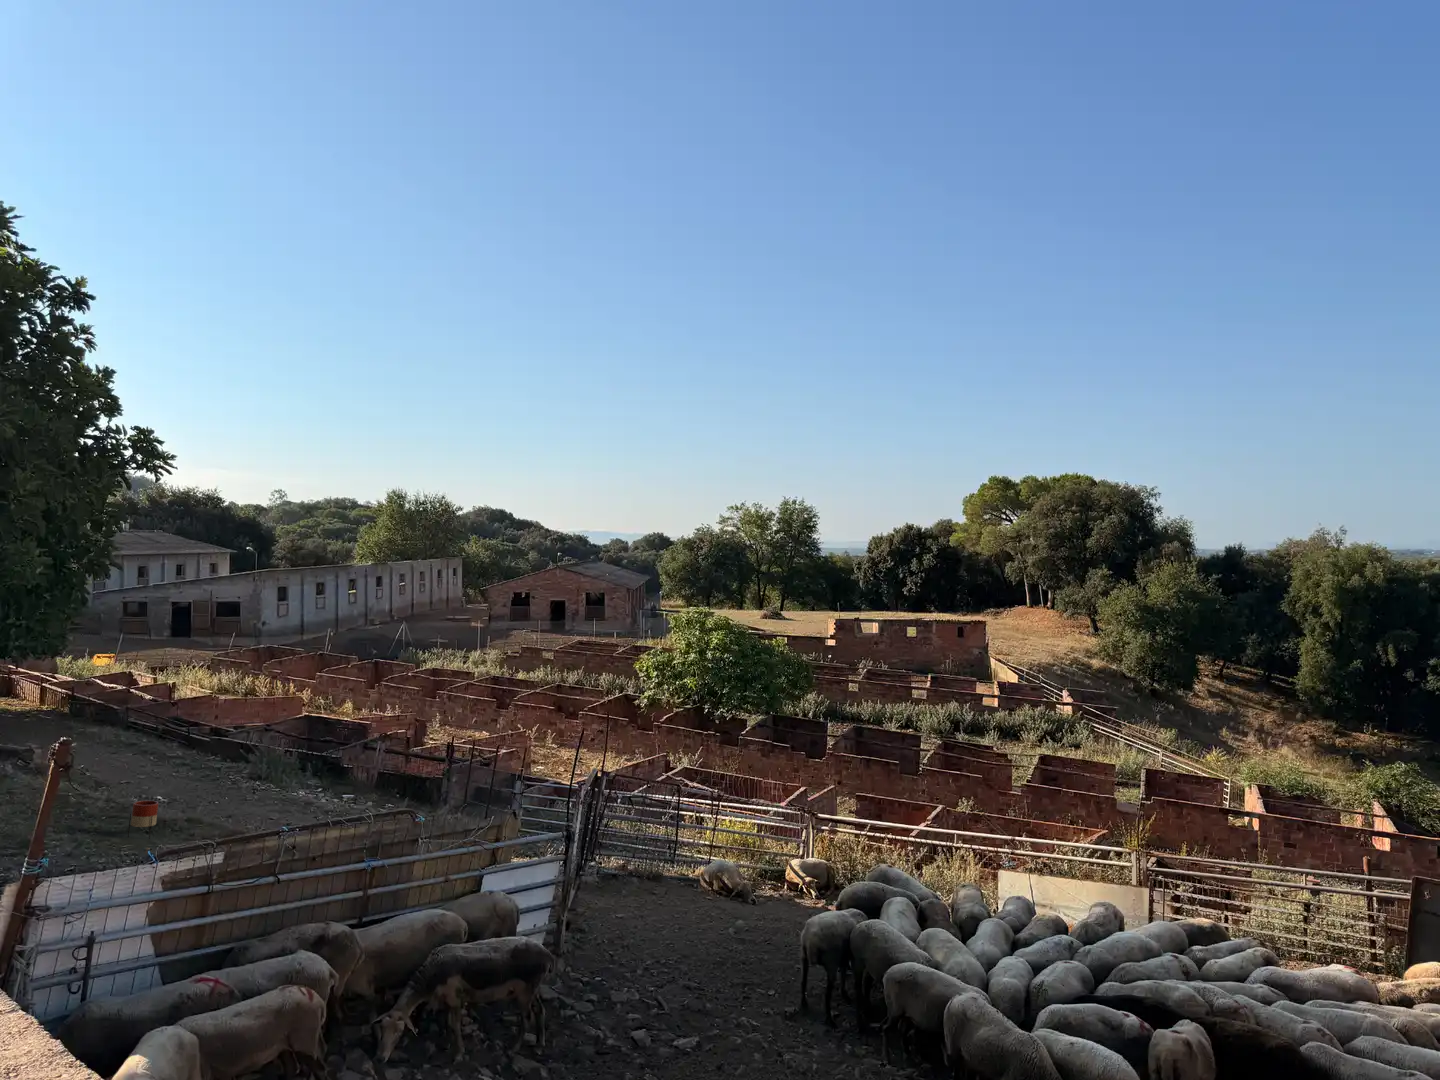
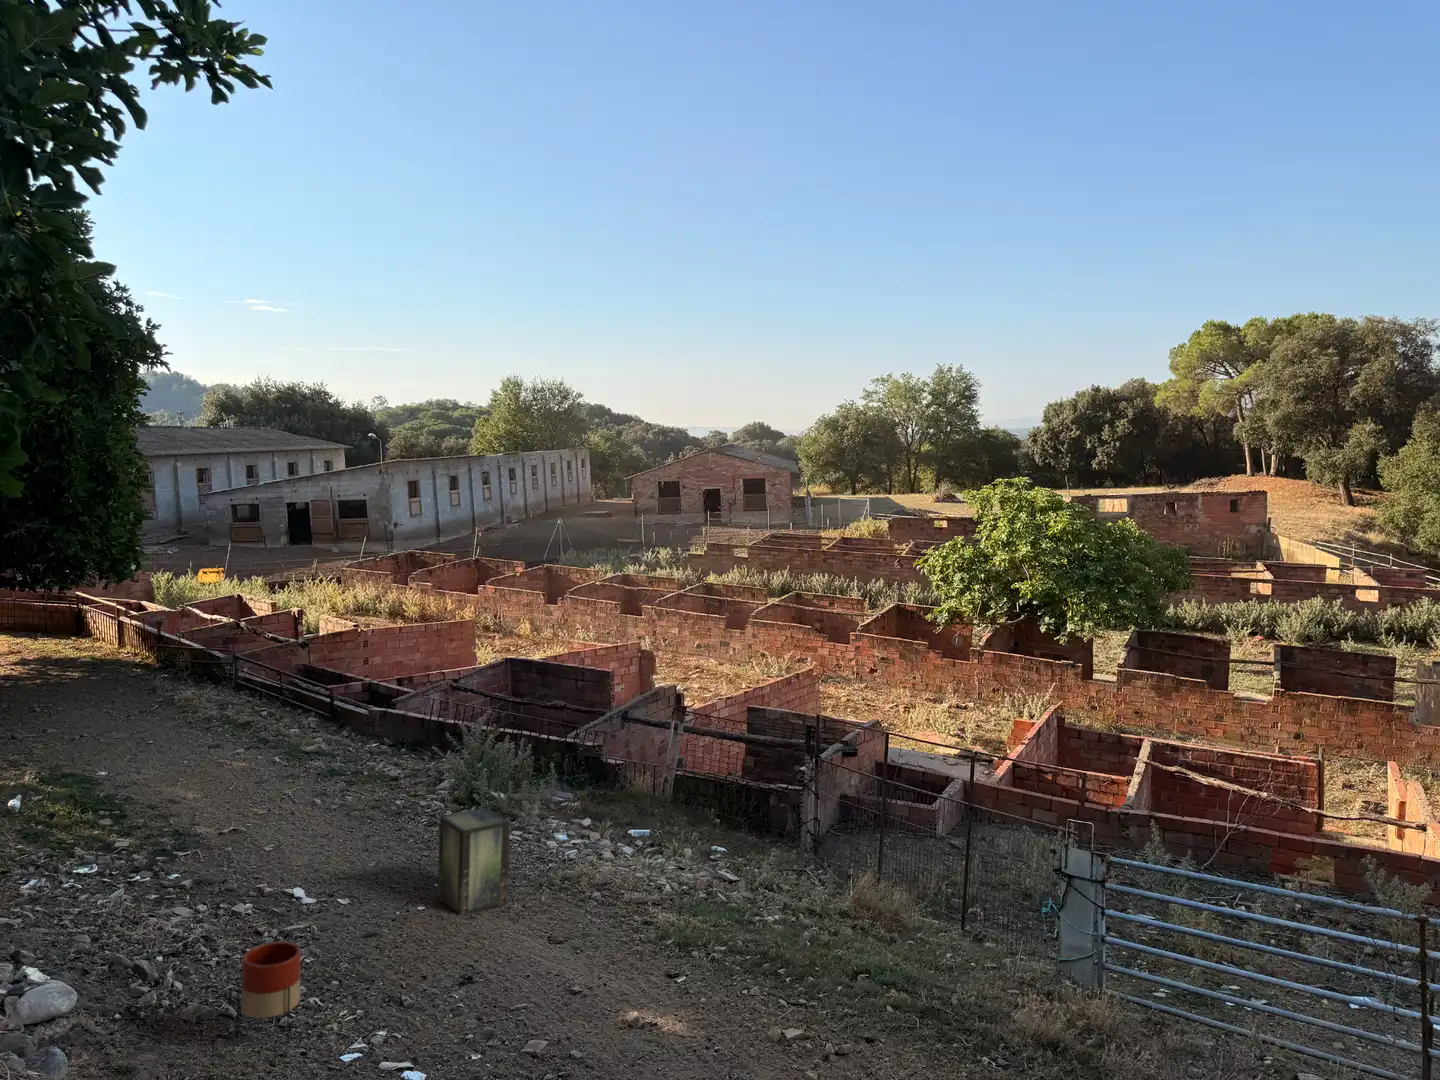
storage box: none [229,769,269,818] -> present [438,808,510,915]

